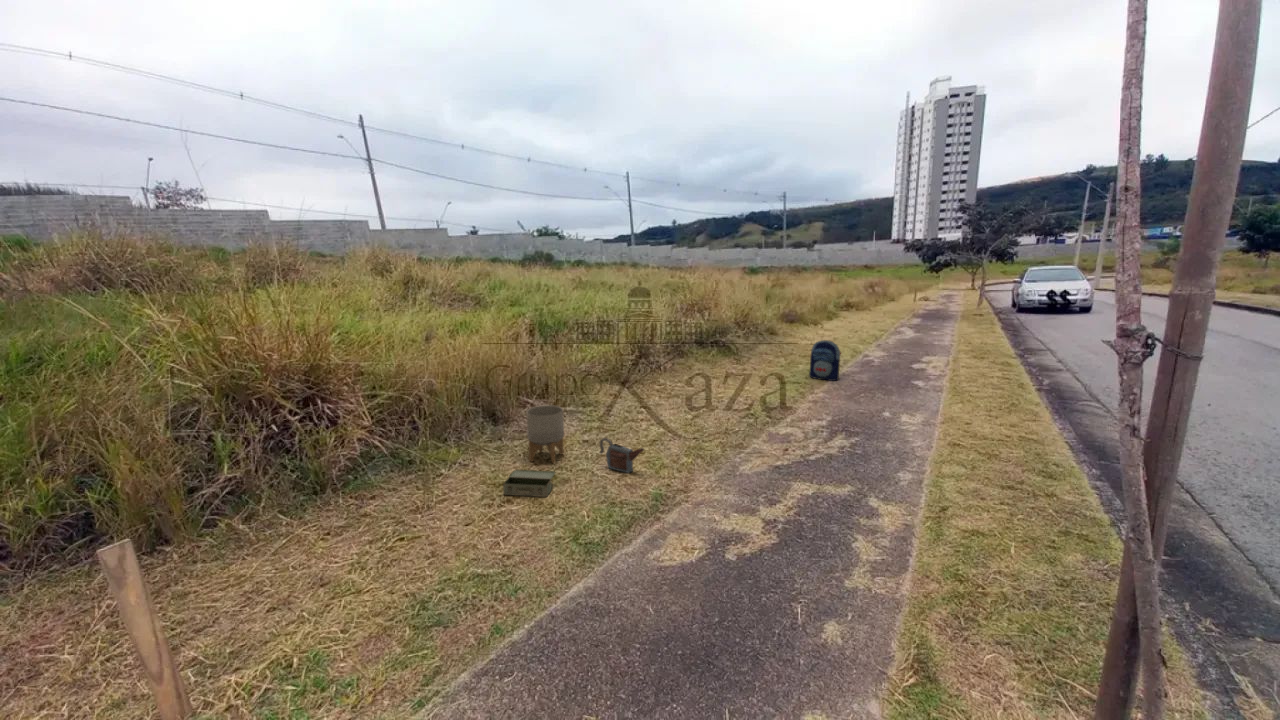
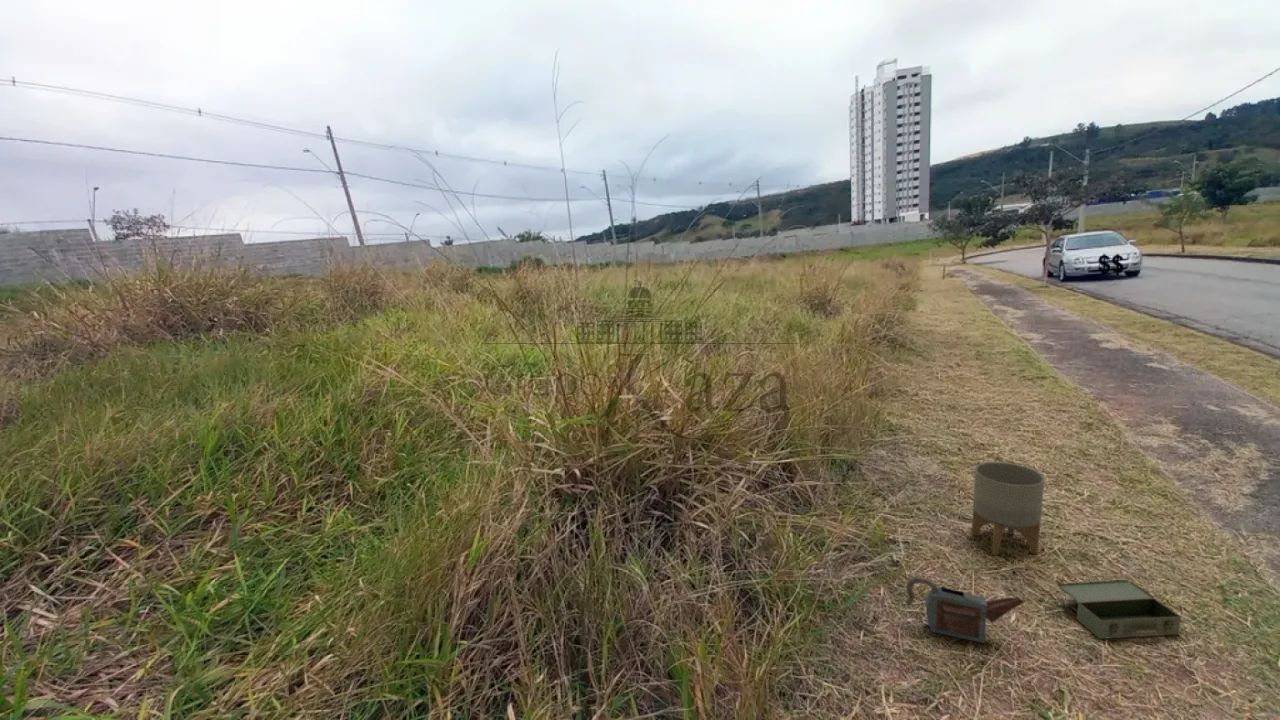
backpack: present [809,340,841,381] -> none [1051,327,1099,375]
watering can: present [600,438,644,473] -> present [905,576,1024,643]

